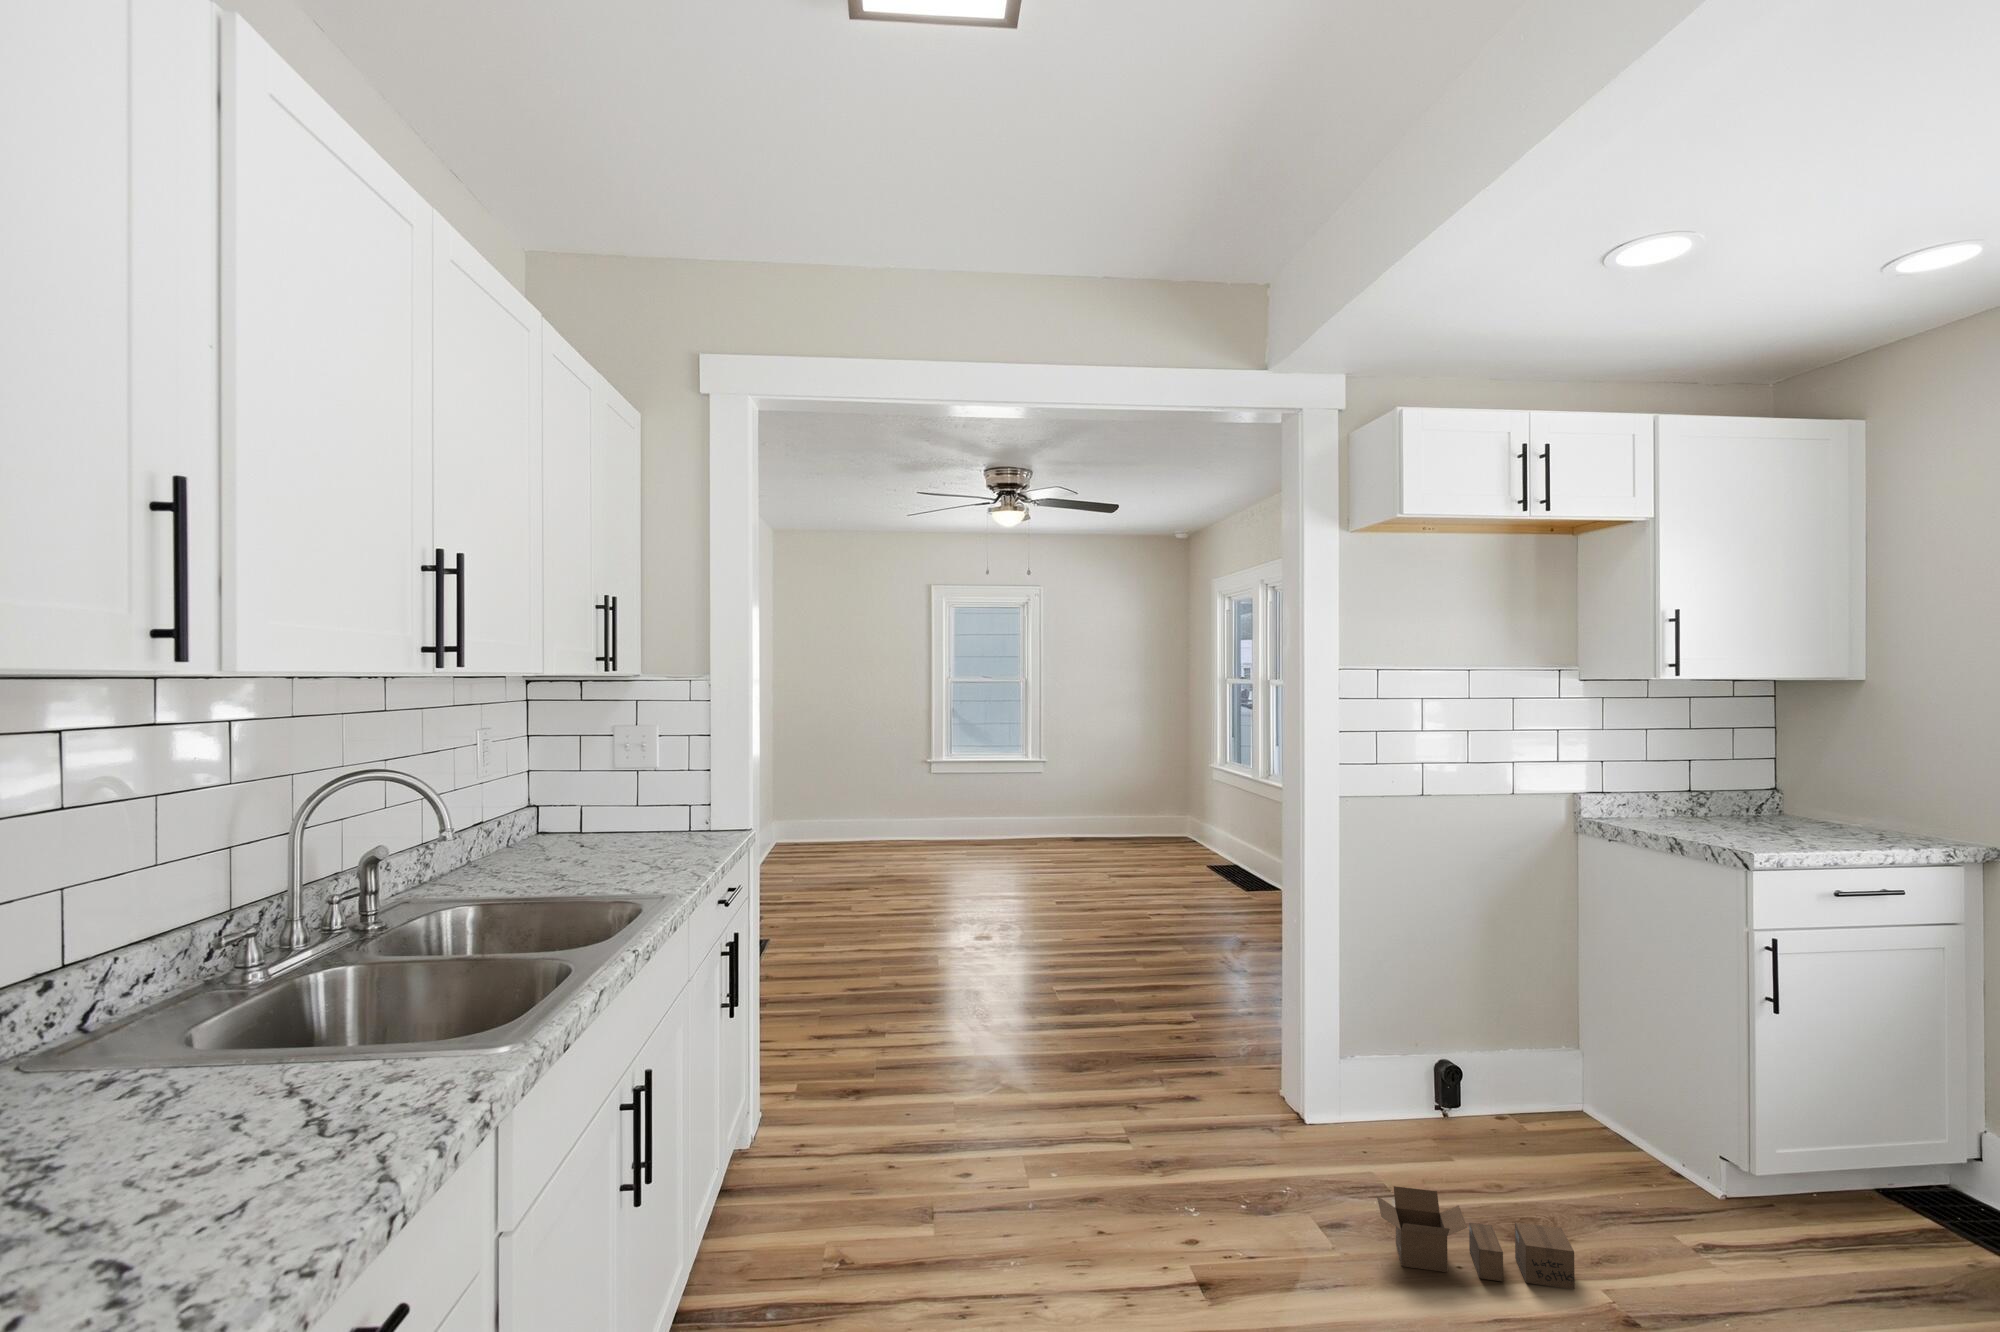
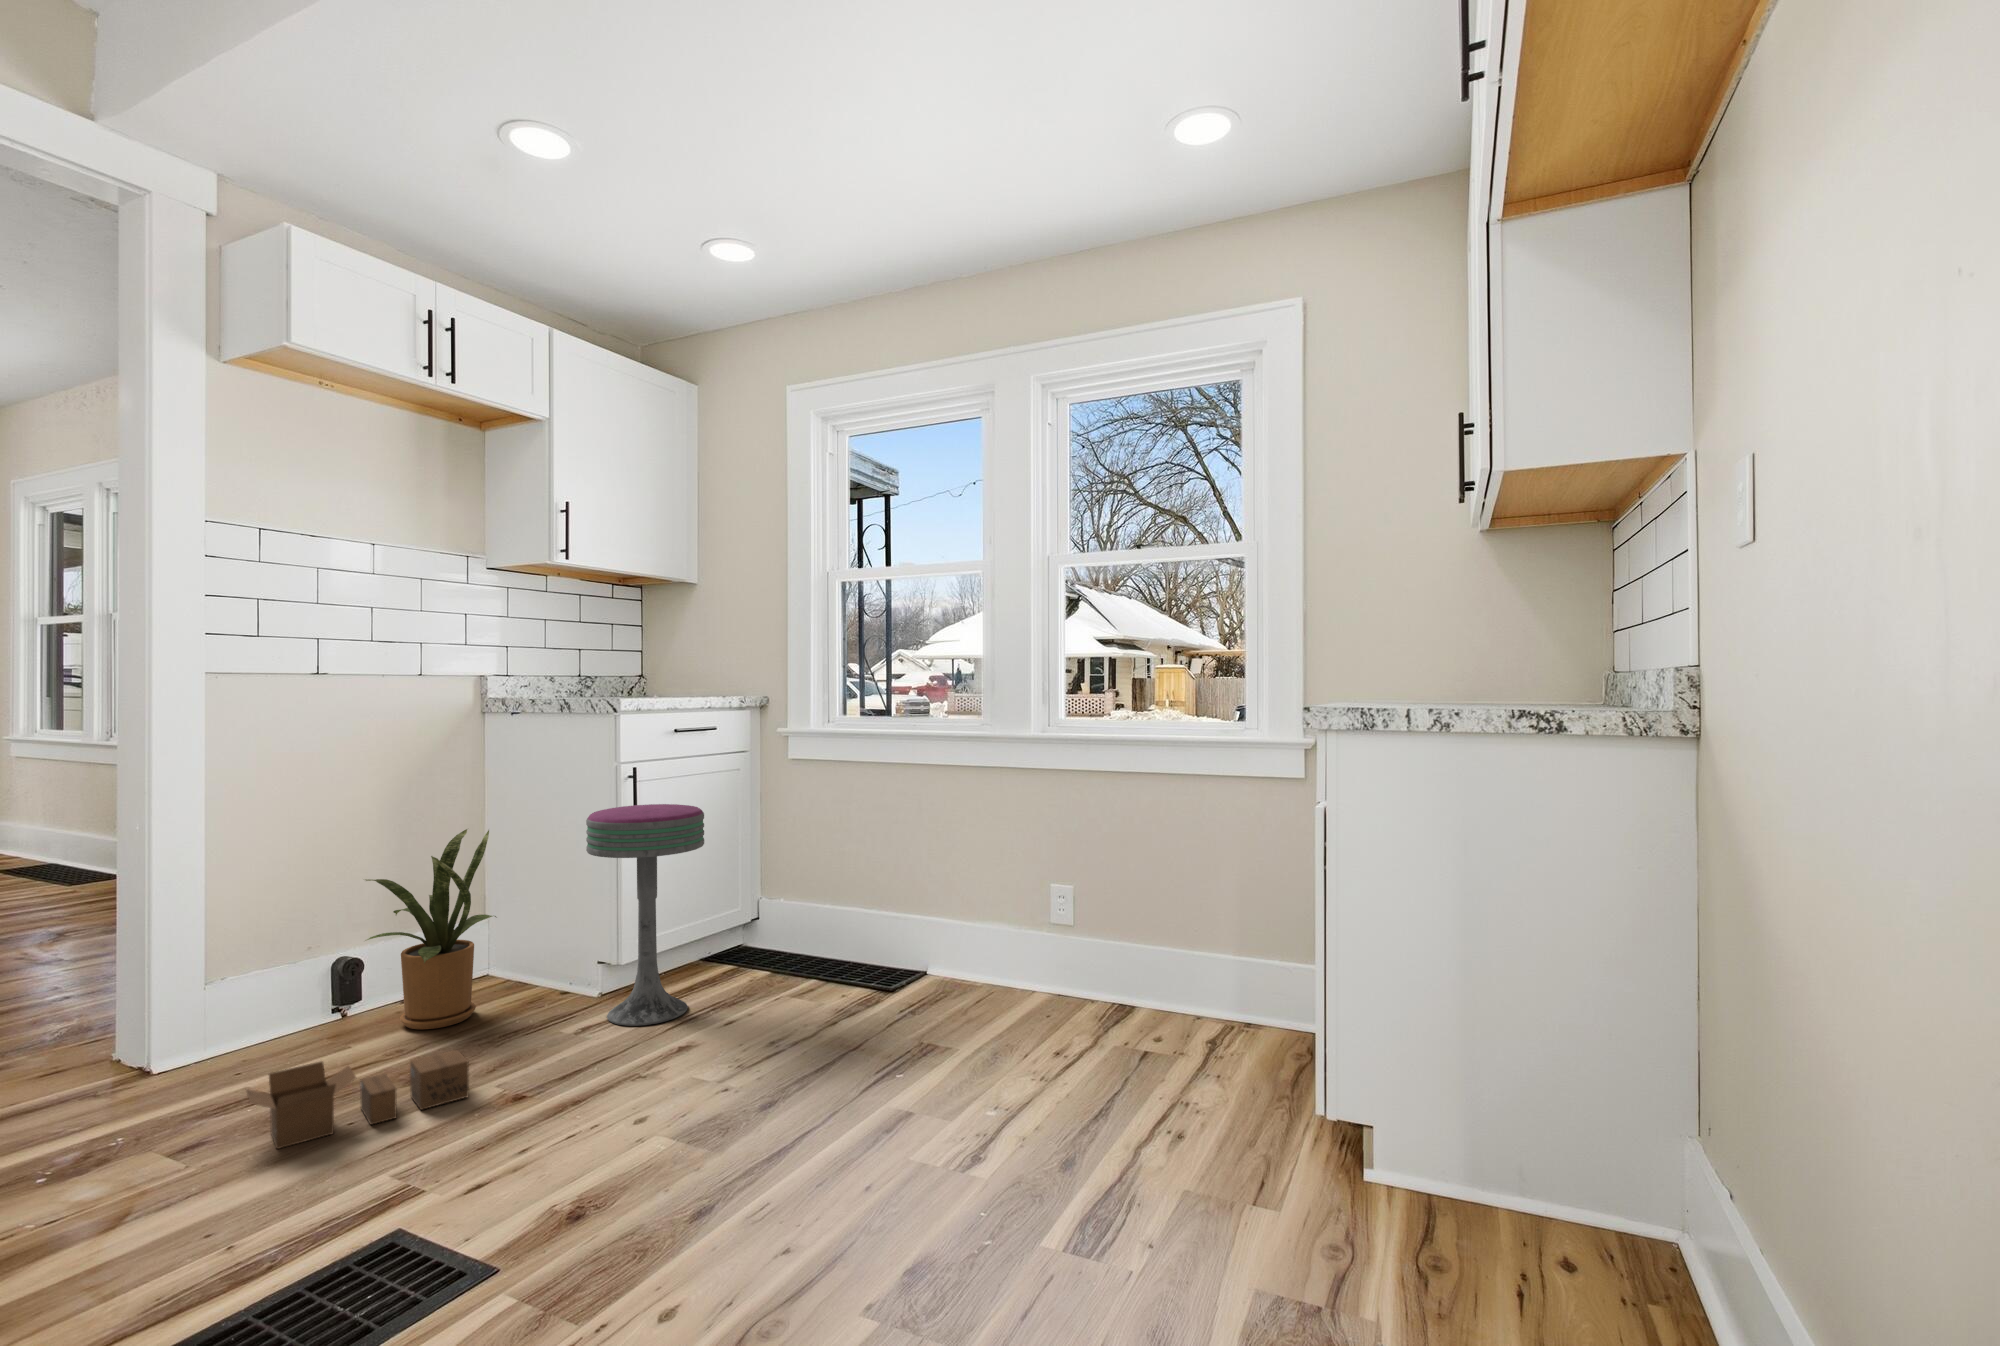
house plant: none [1463,962,1597,1173] -> present [365,829,496,1029]
bar stool: none [1707,984,1882,1282] -> present [586,804,704,1026]

